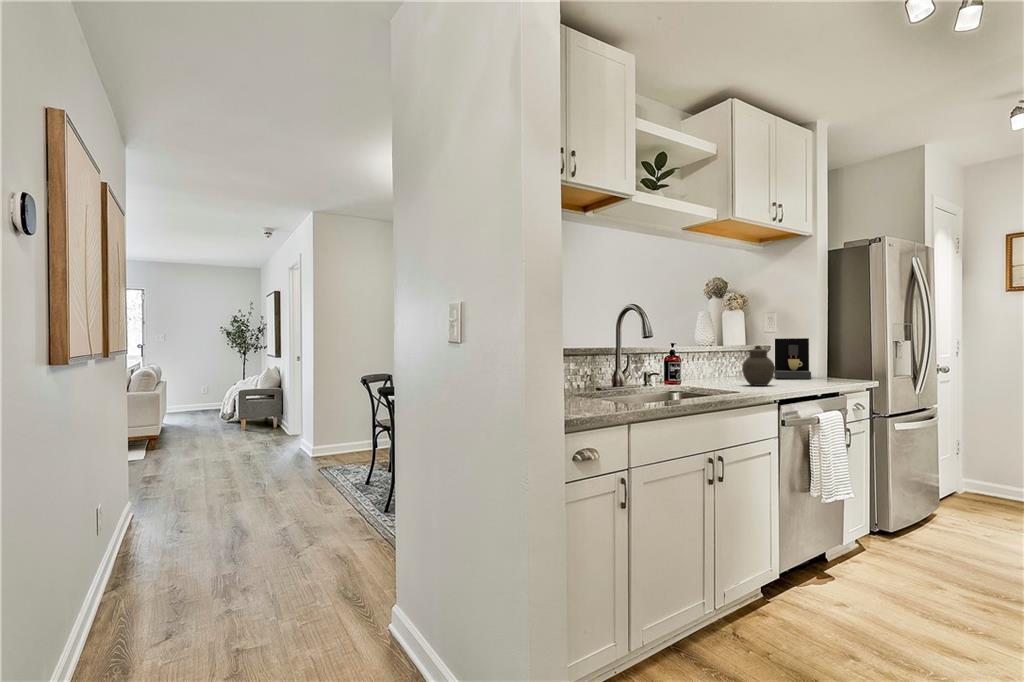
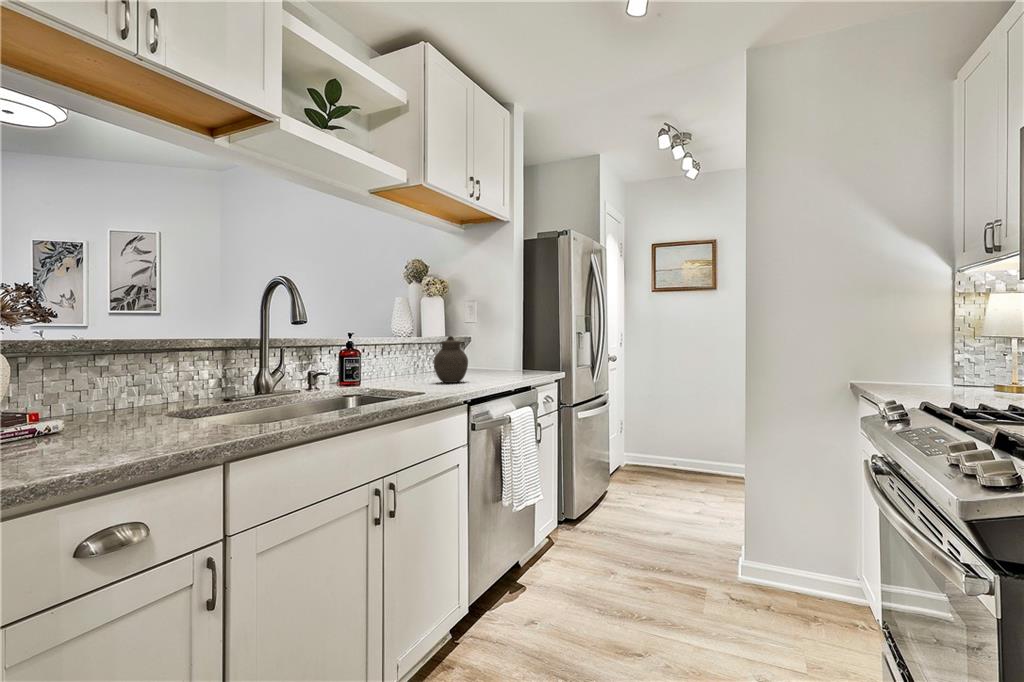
coffee maker: present [774,338,811,379] -> none [473,329,506,372]

